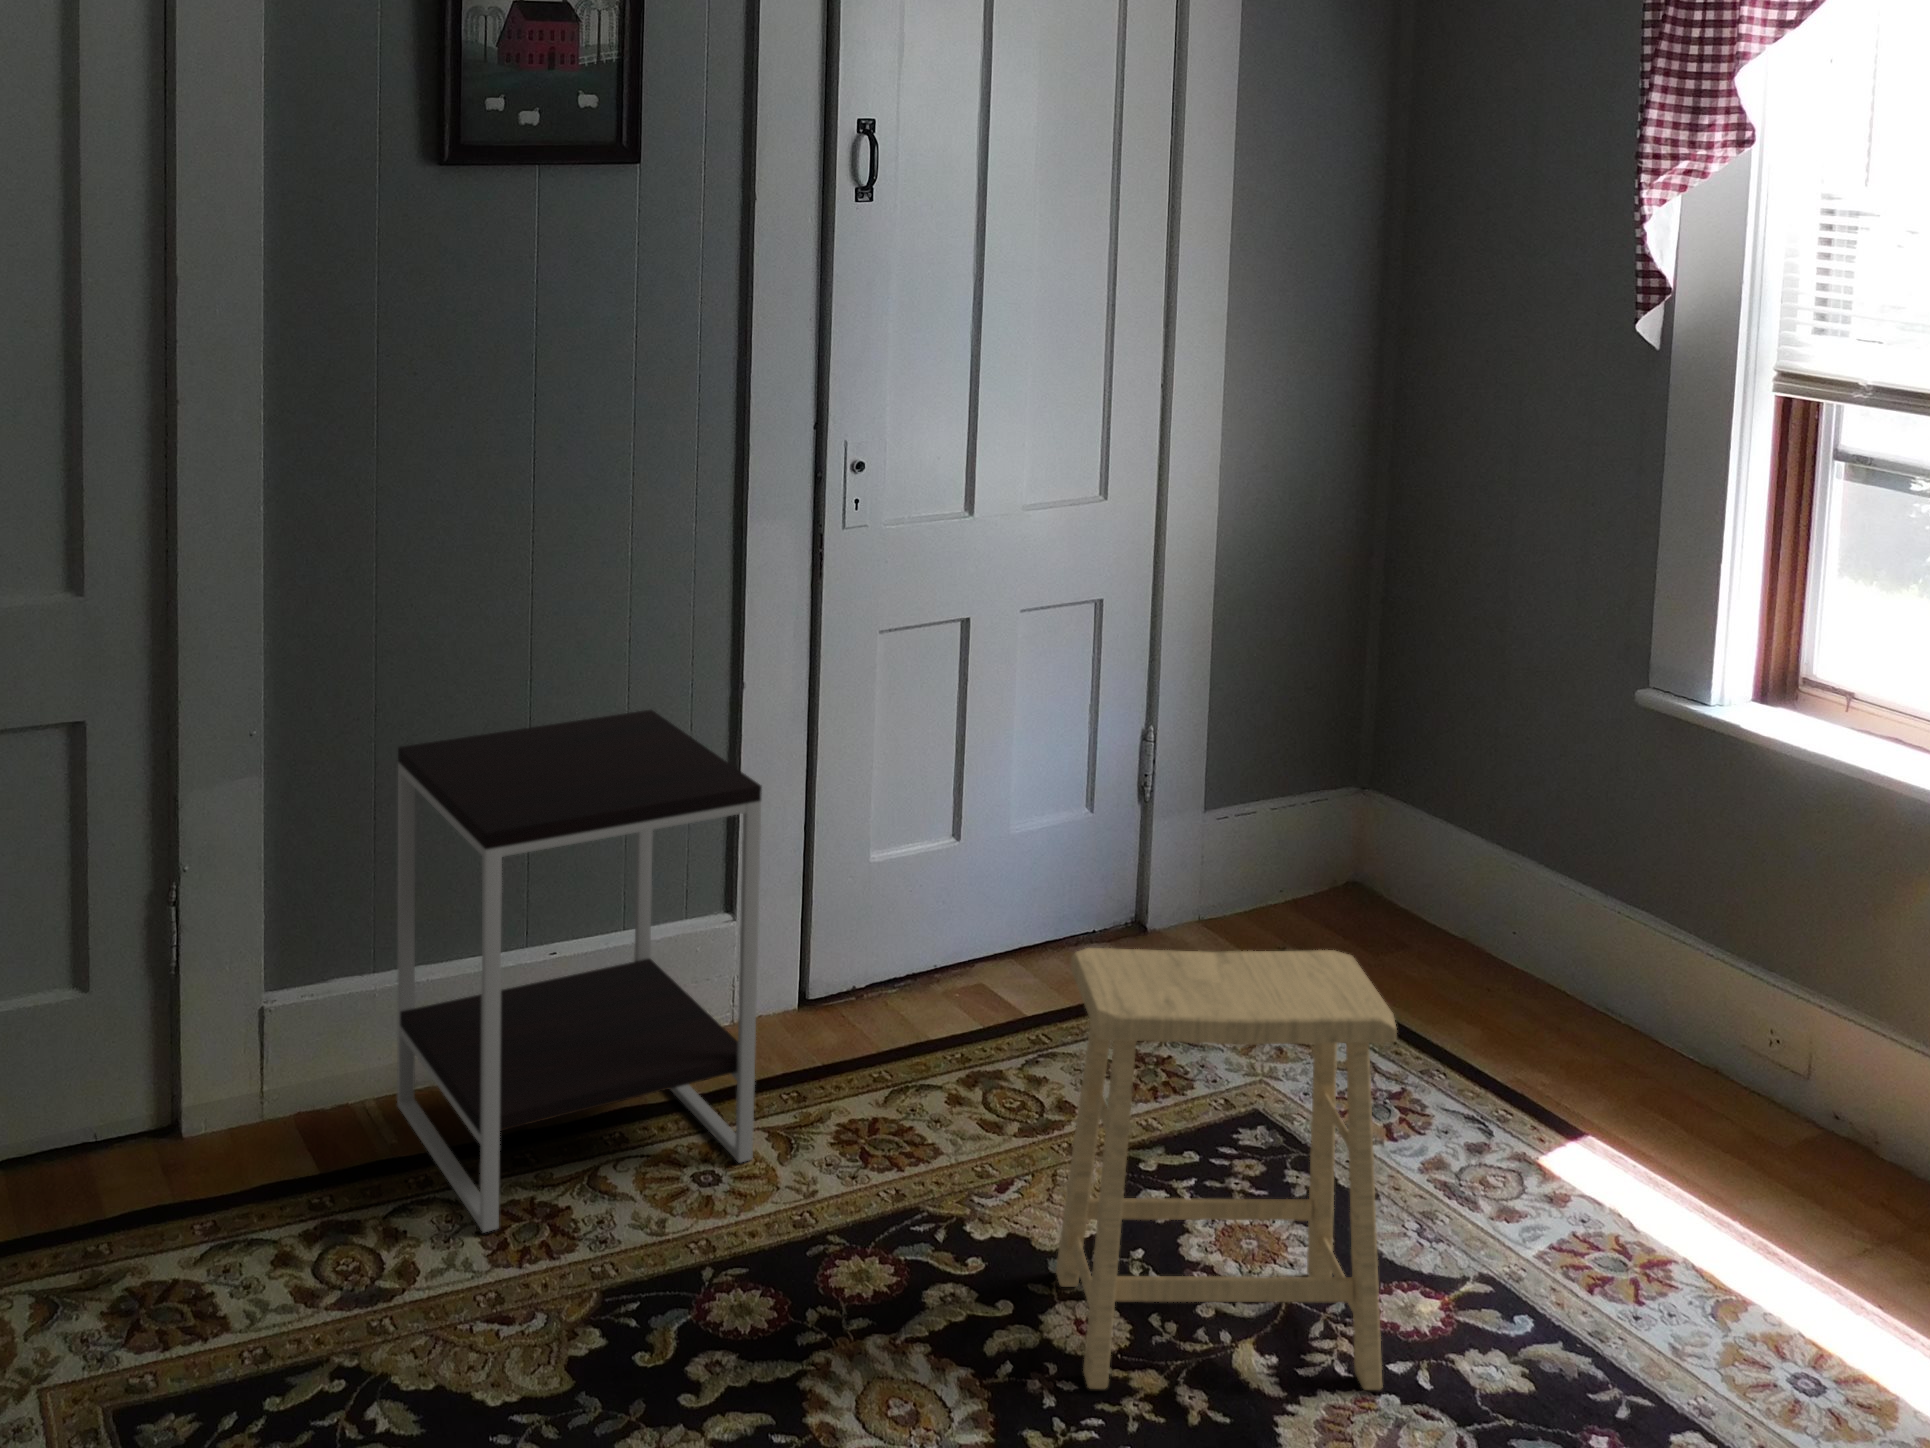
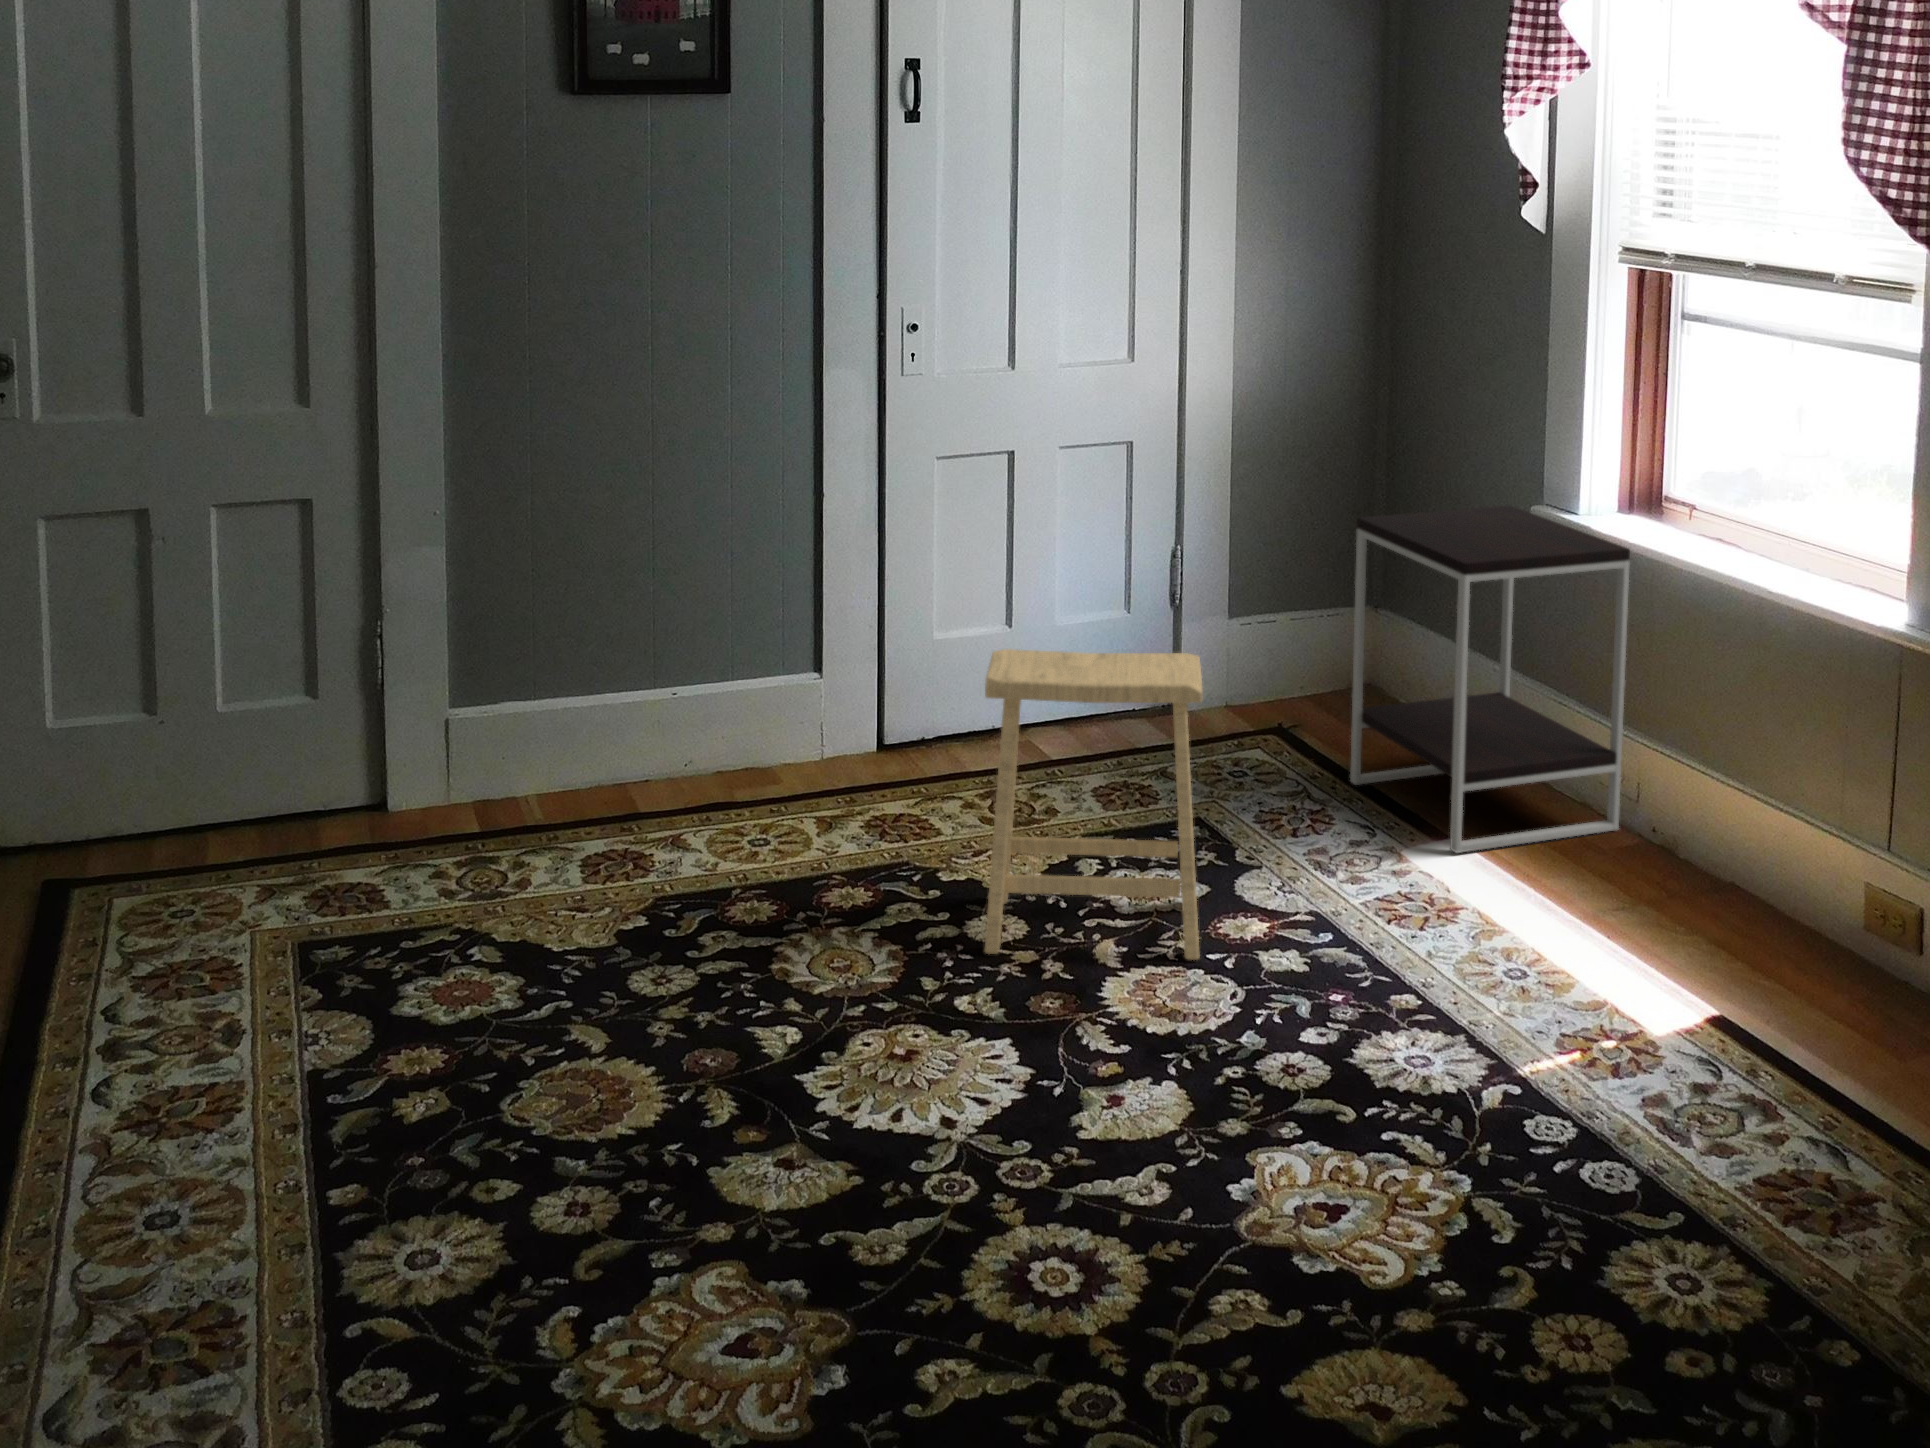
side table: present [397,710,762,1232] -> present [1350,506,1630,853]

